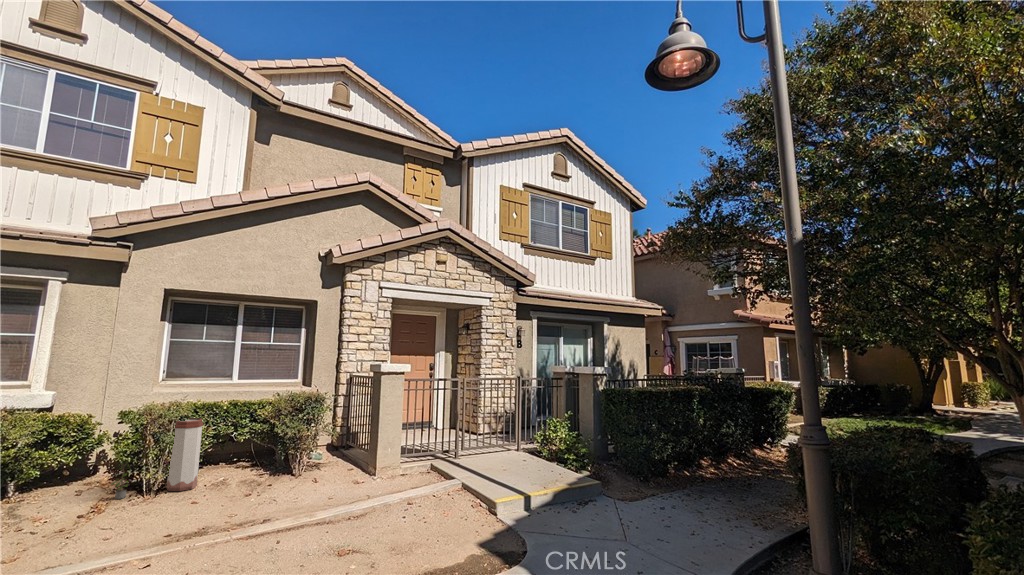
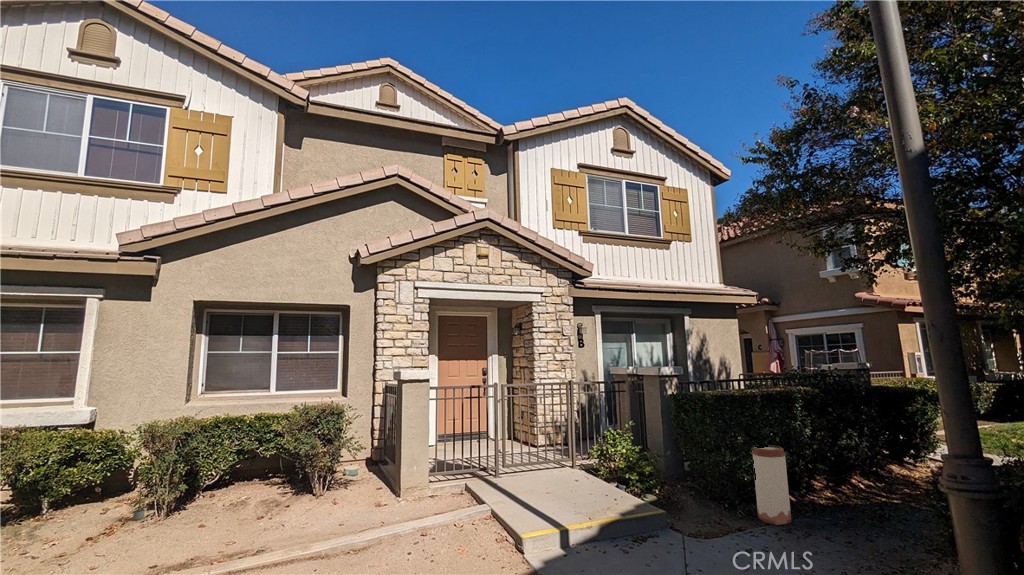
trash can: present [167,418,203,491] -> present [752,445,791,525]

